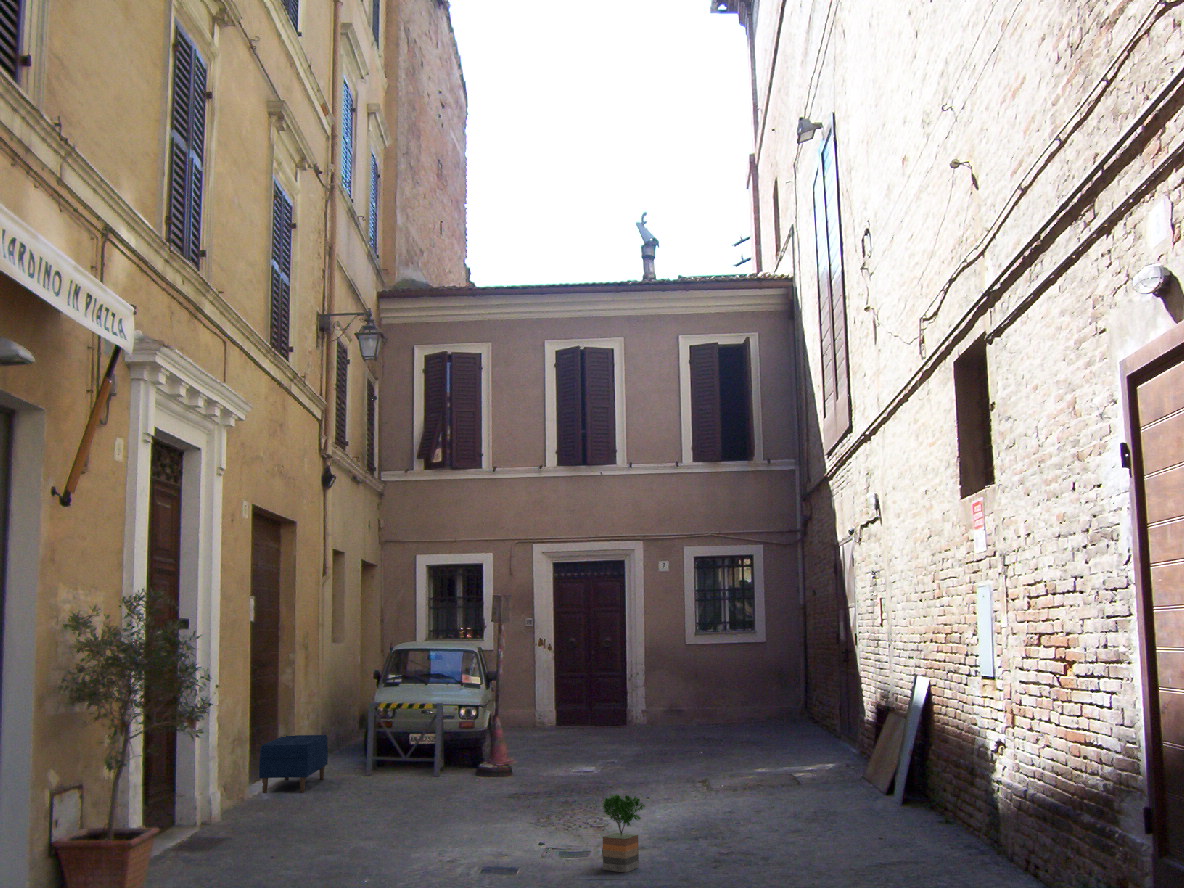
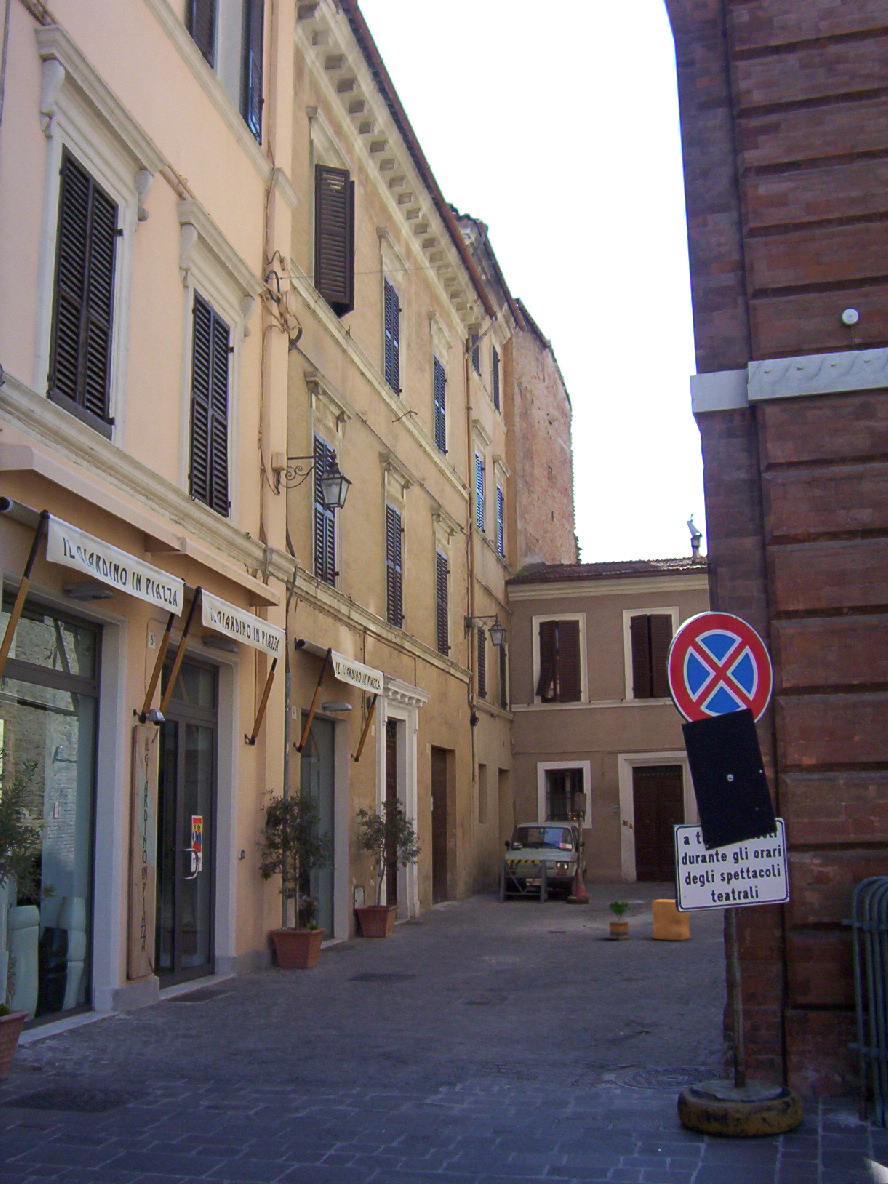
bench: present [259,735,328,793] -> none [439,877,478,909]
cardboard box: none [685,786,752,869] -> present [652,899,690,940]

